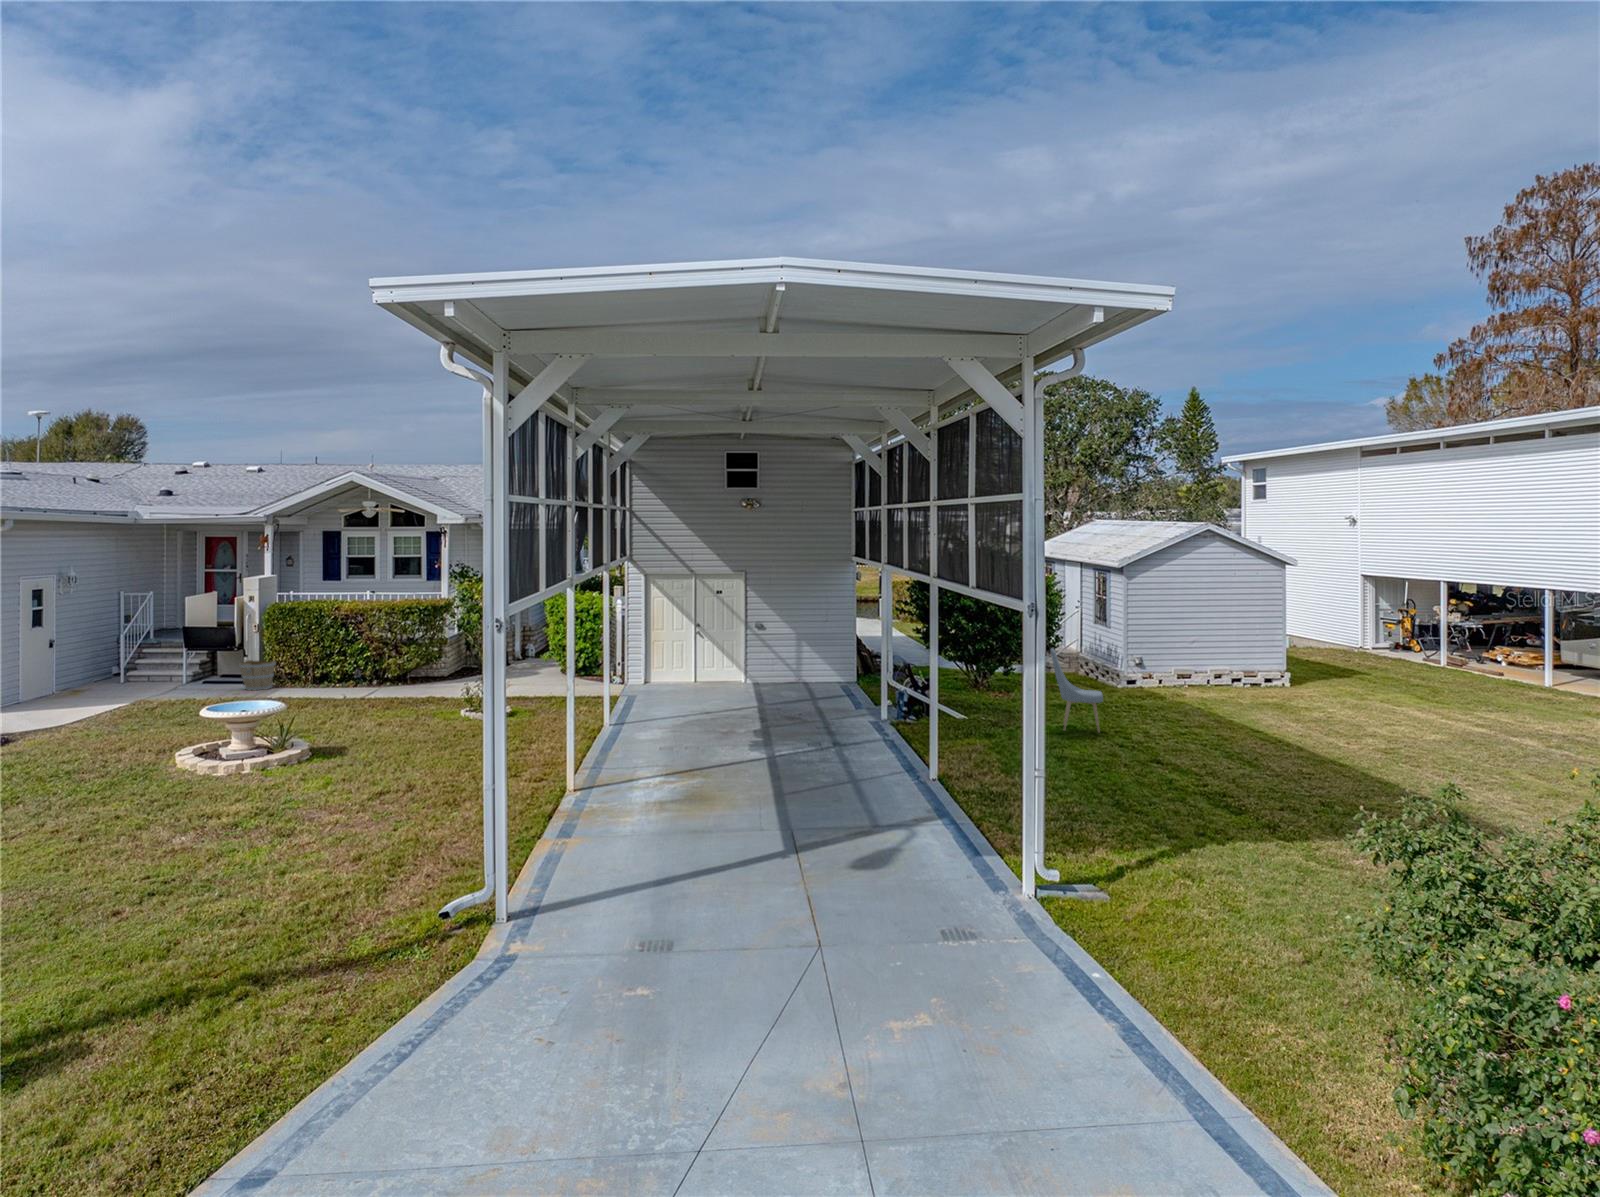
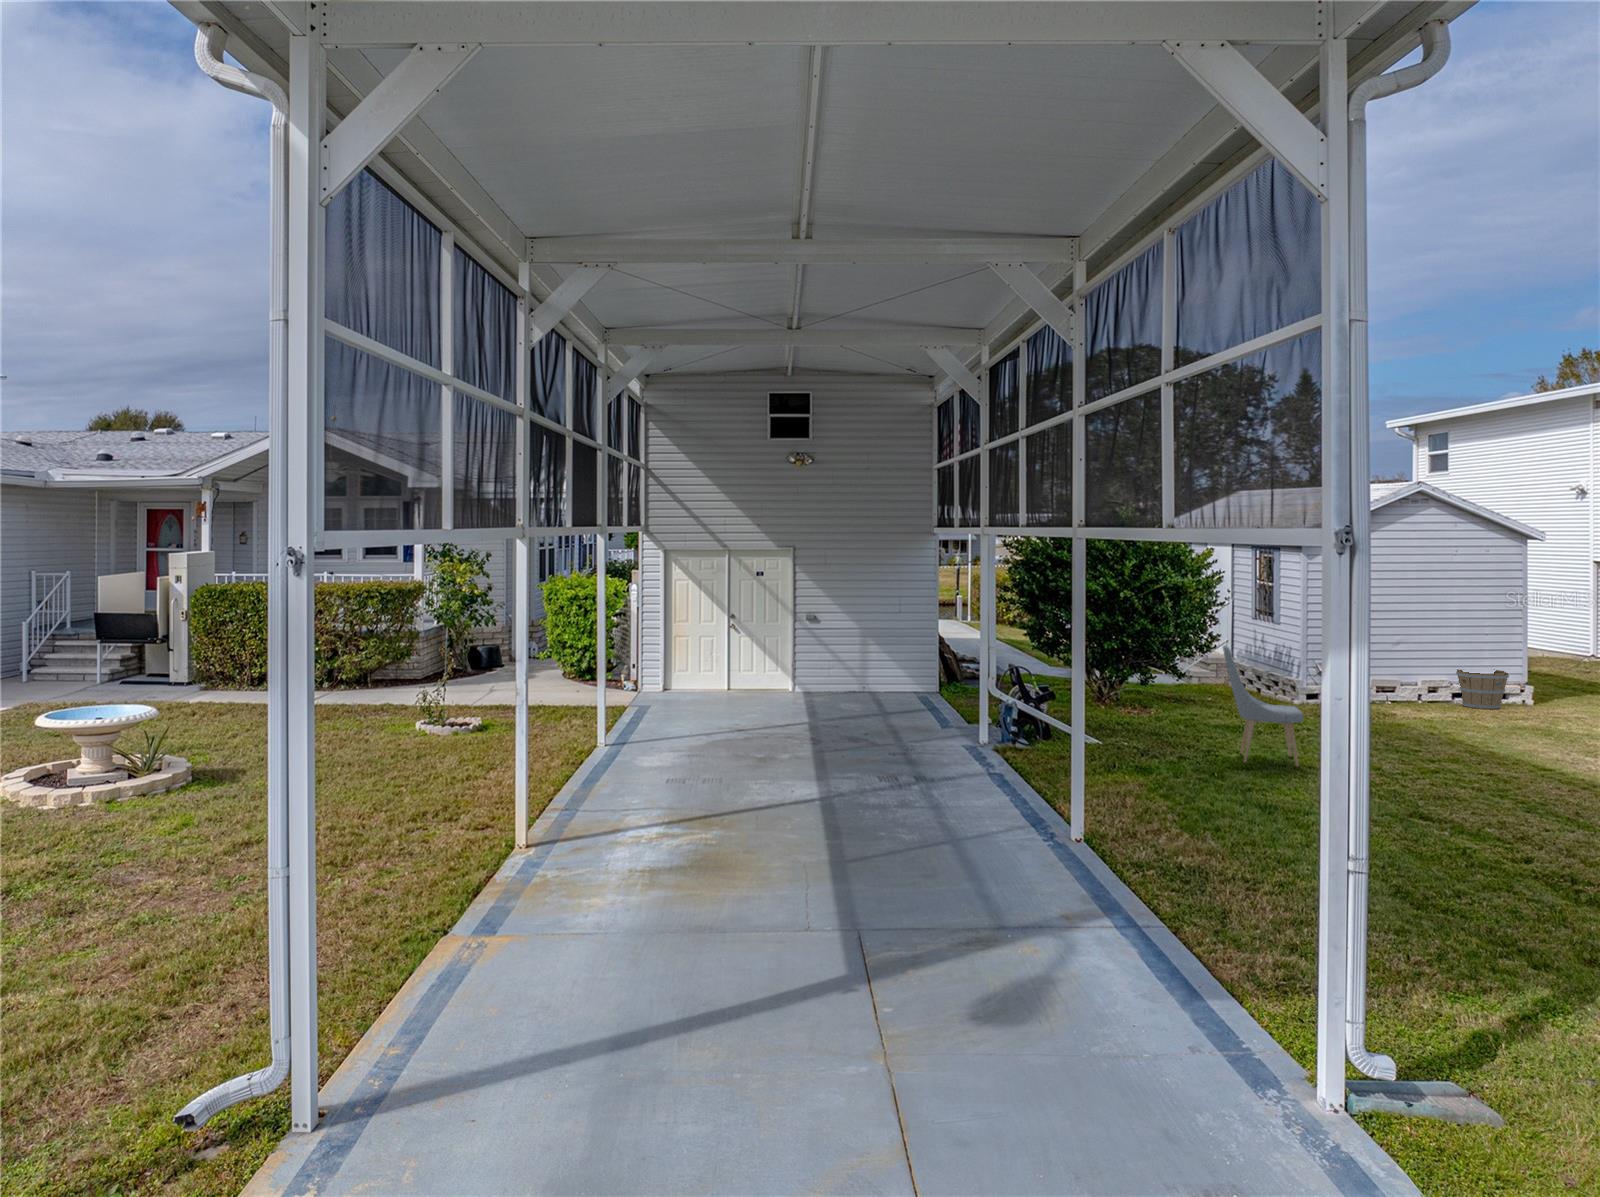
wooden bucket: present [239,660,276,690] -> present [1456,669,1509,709]

